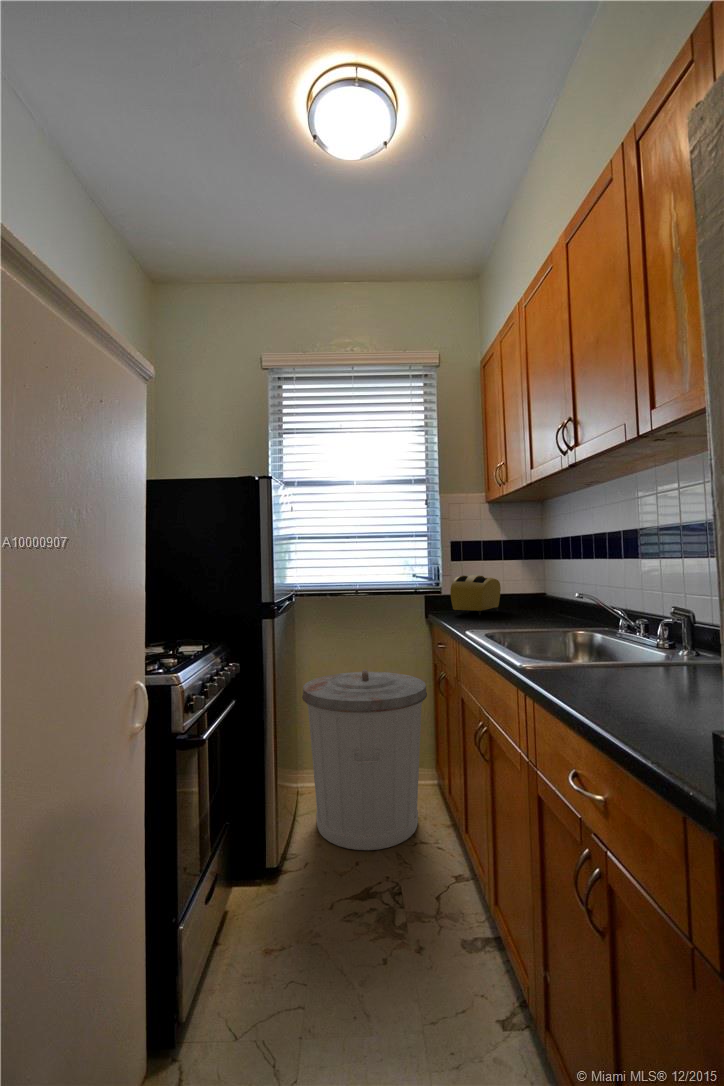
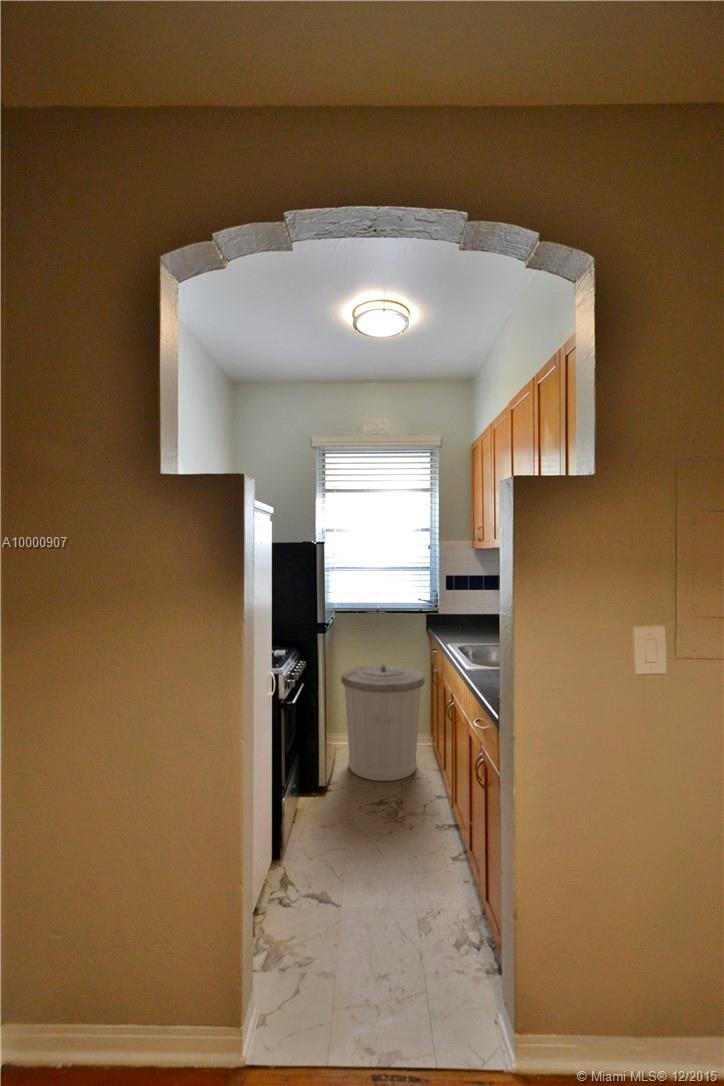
toaster: present [450,575,501,615] -> none [444,601,480,630]

